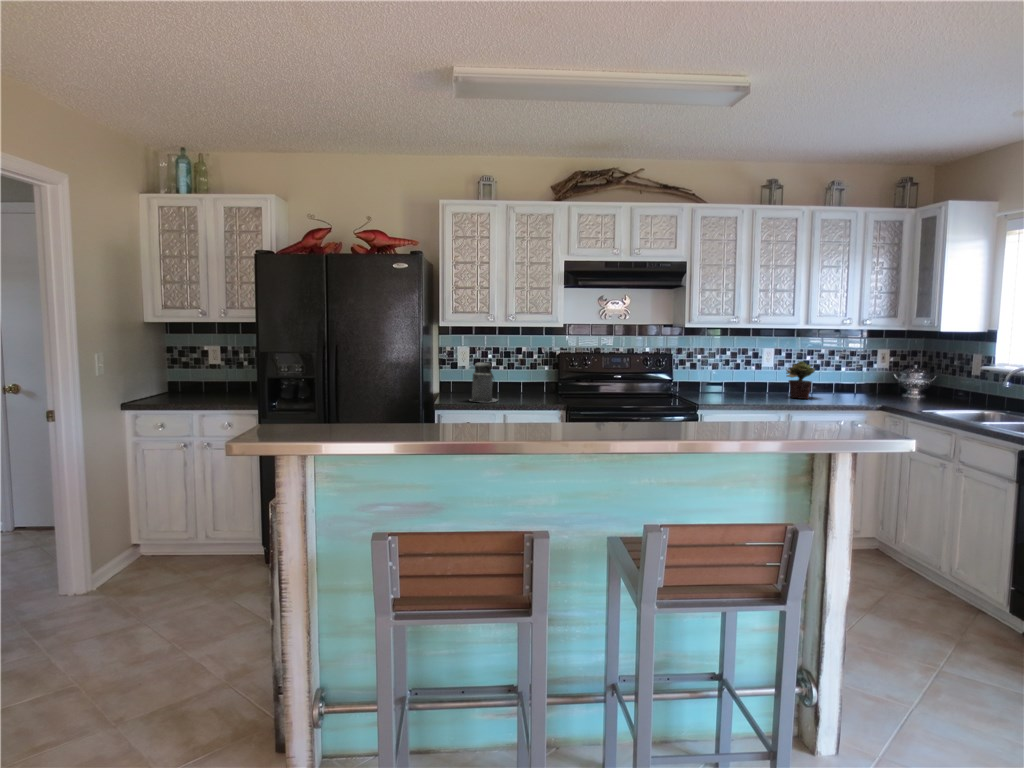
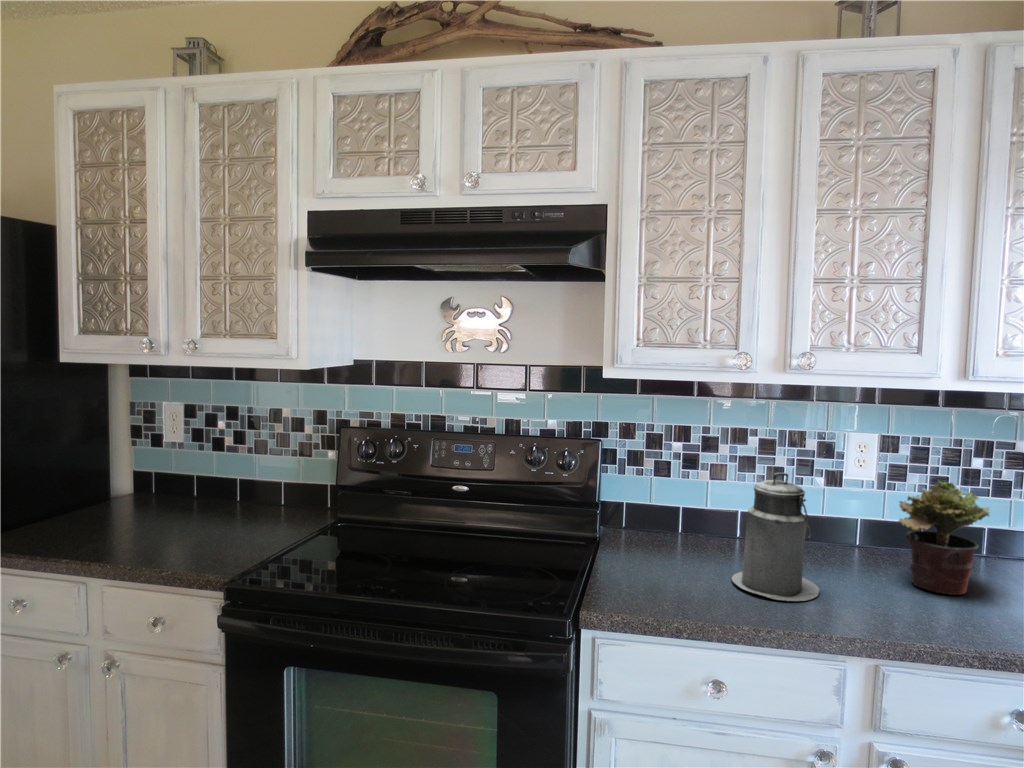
canister: present [470,359,498,402] -> present [732,473,819,601]

